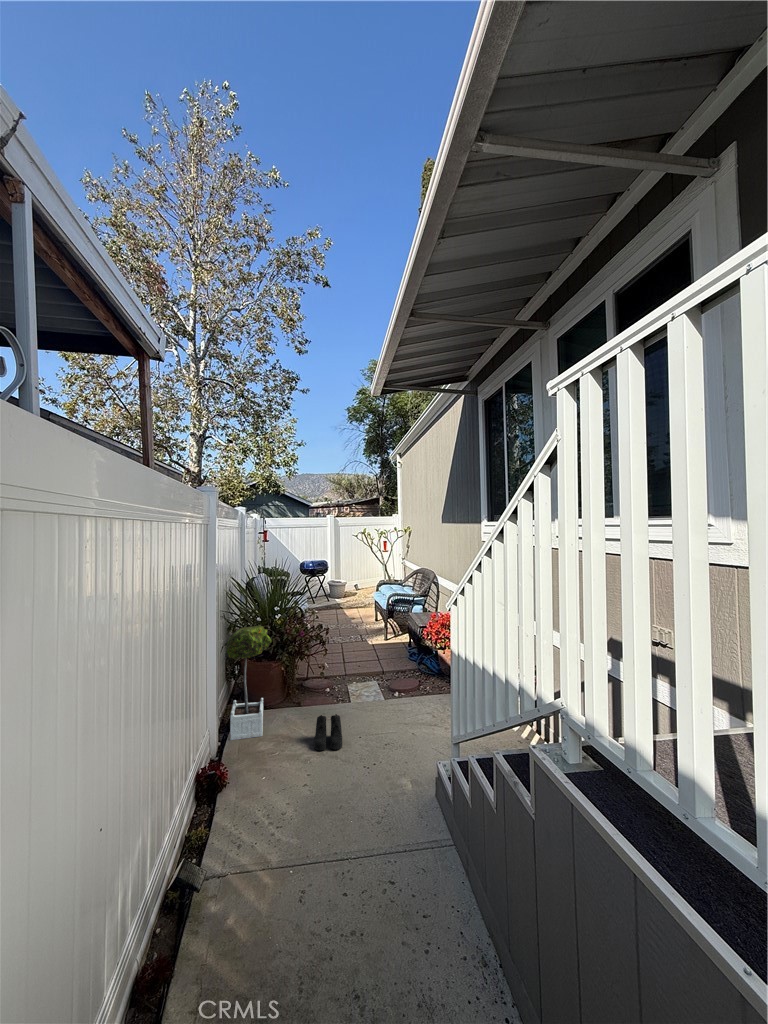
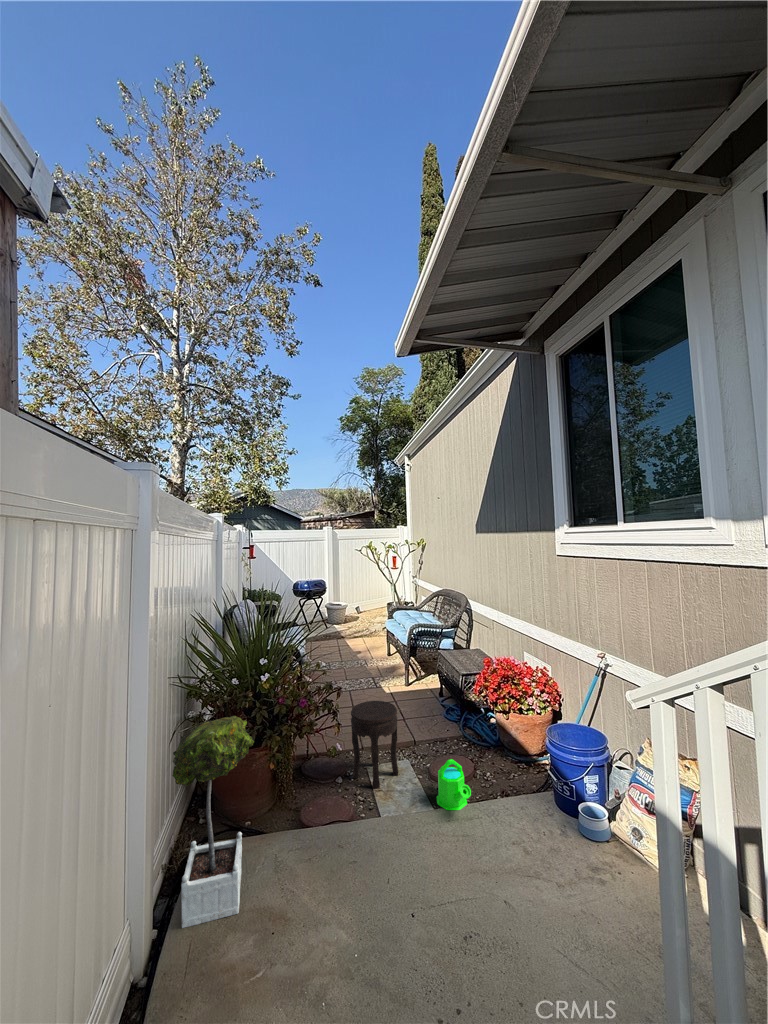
side table: none [336,638,369,694] -> present [351,701,398,789]
watering can: none [391,672,412,703] -> present [436,759,471,810]
boots: present [314,714,342,750] -> none [330,868,380,958]

